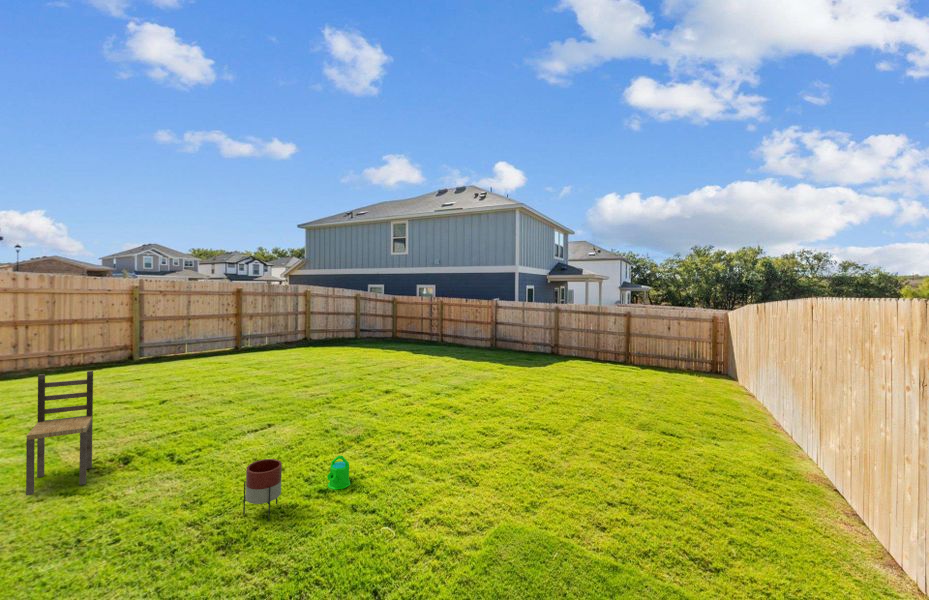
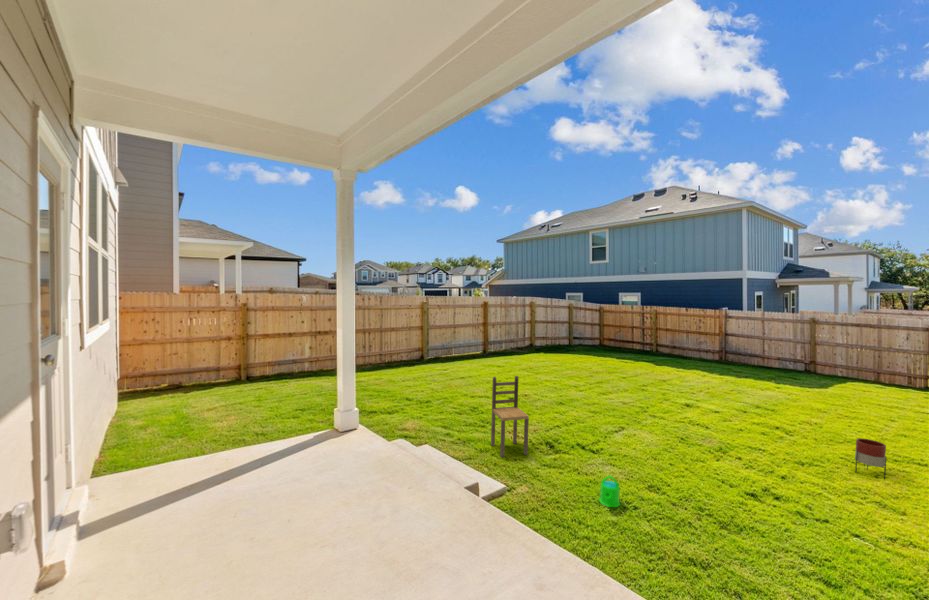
watering can: present [327,455,350,490] -> present [599,476,620,507]
planter: present [243,459,282,521] -> present [855,438,887,478]

